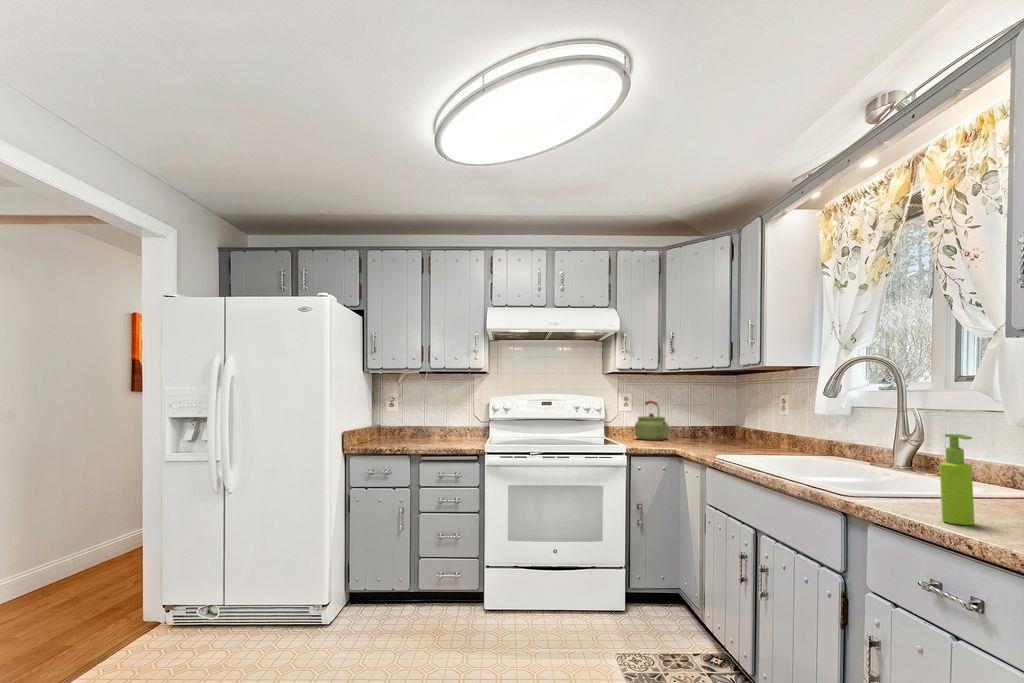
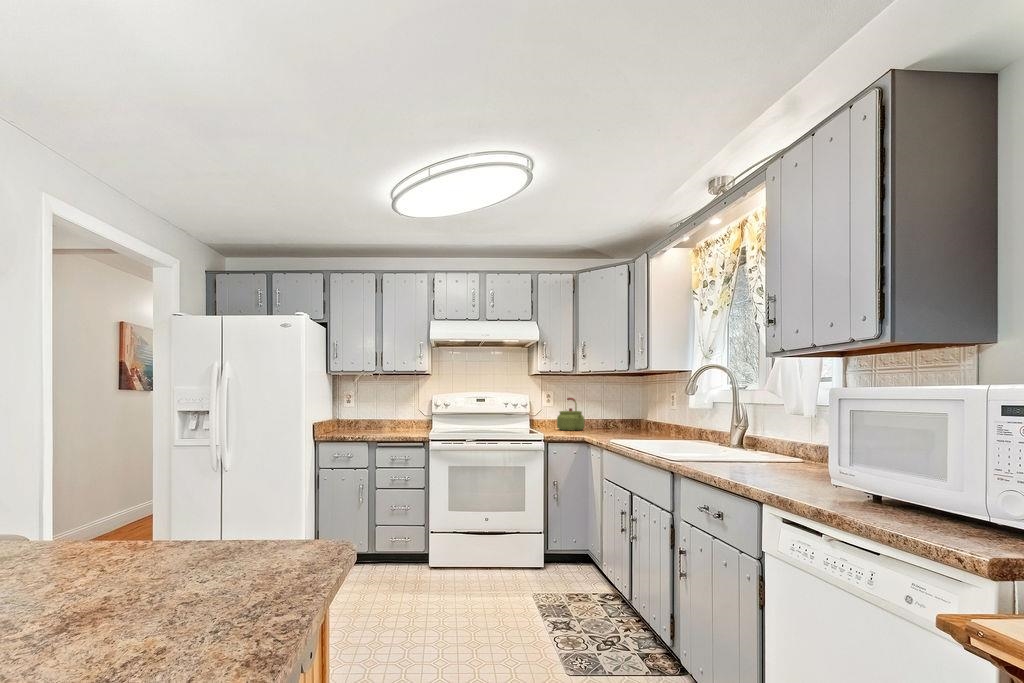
soap dispenser: present [940,434,975,525] -> none [714,417,731,472]

